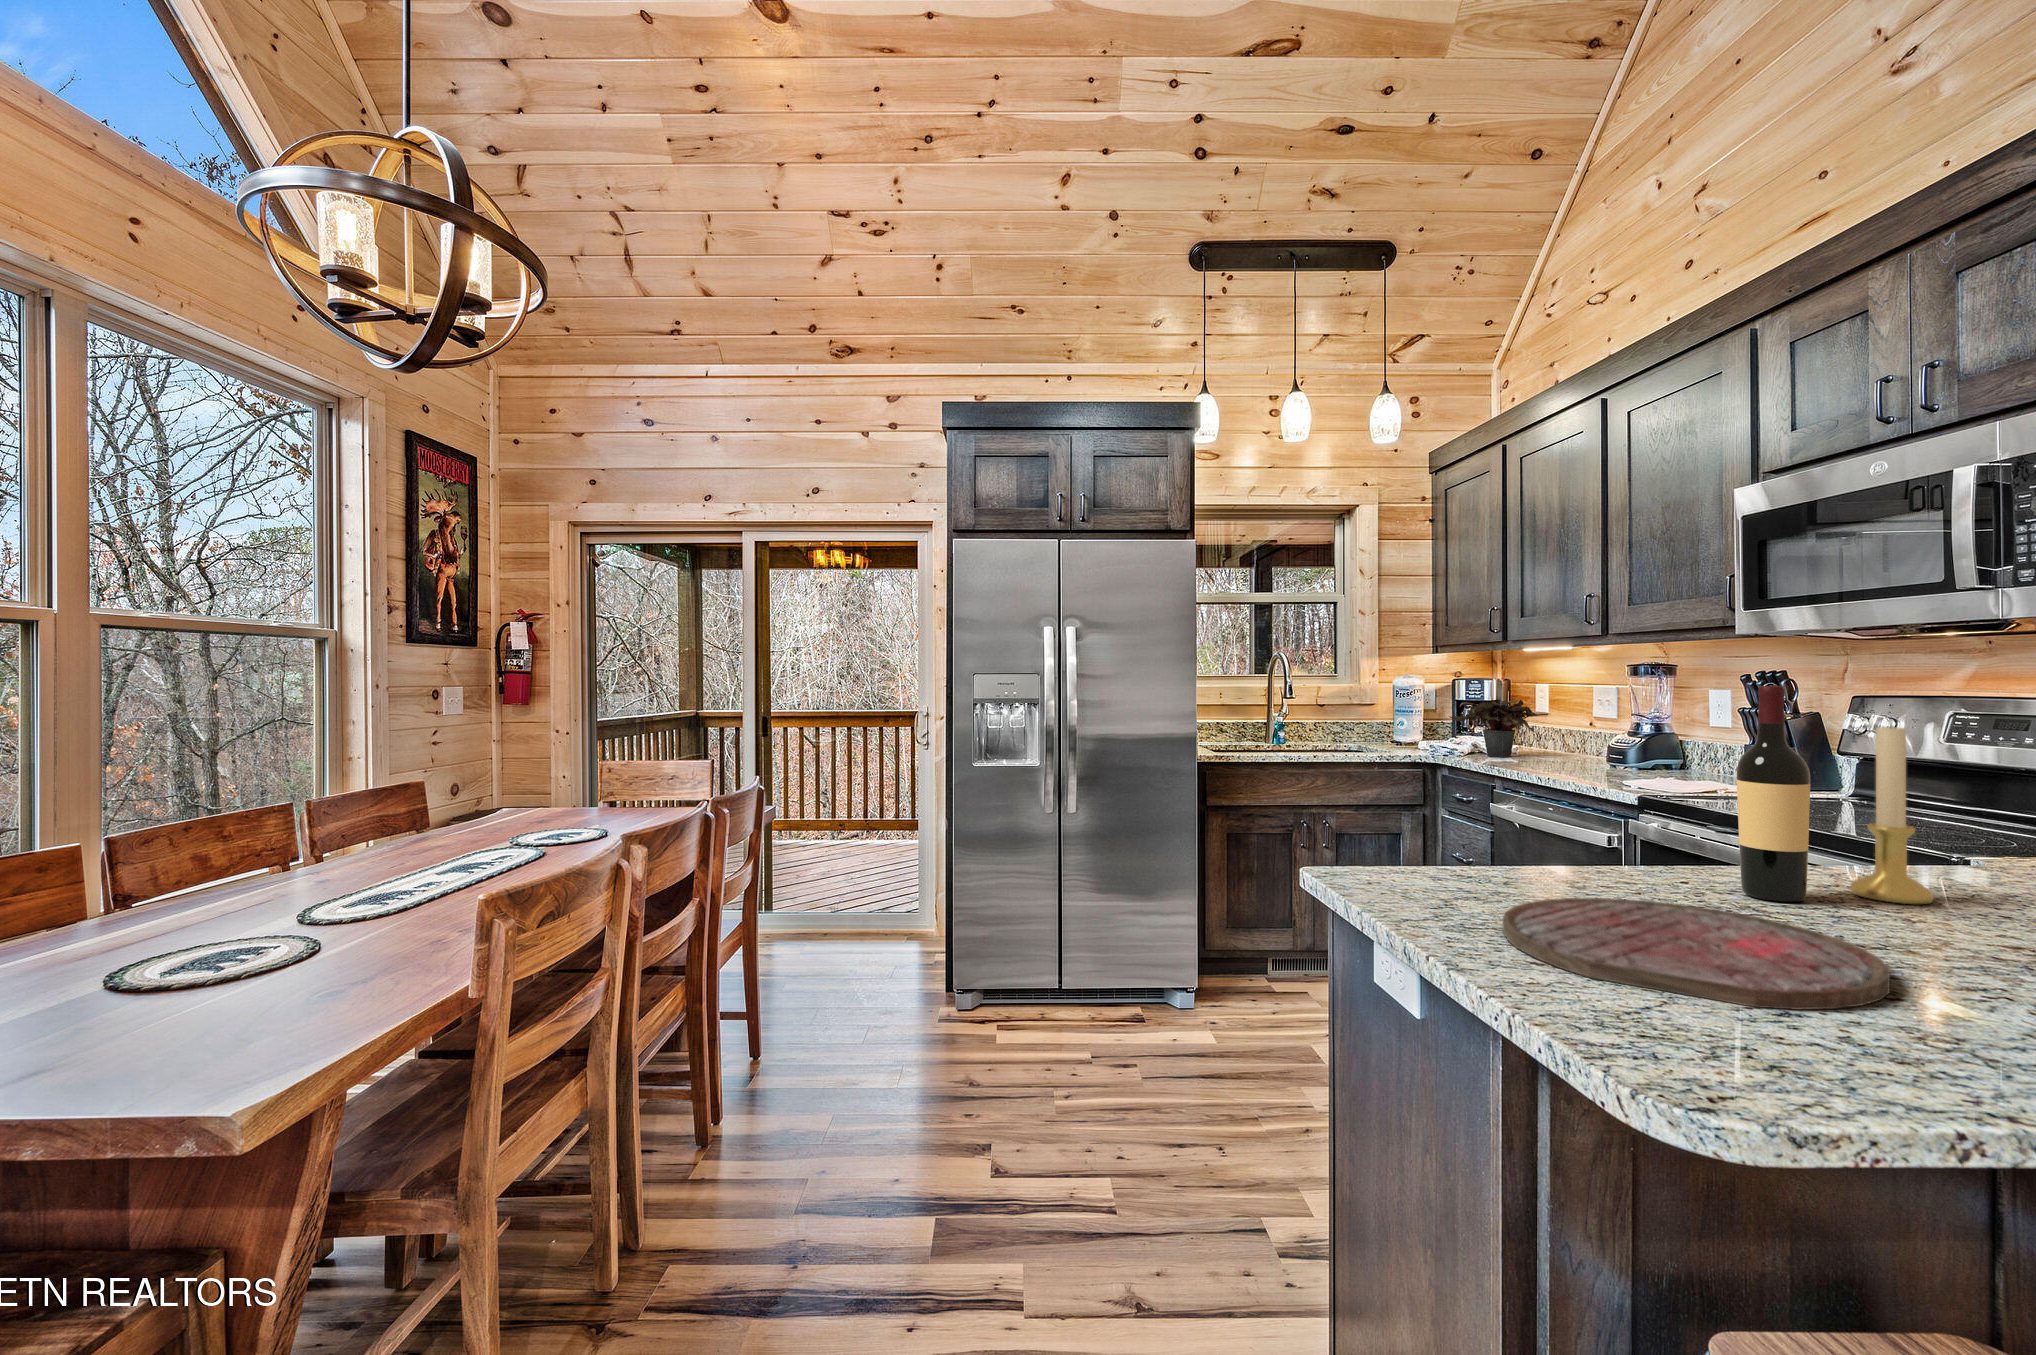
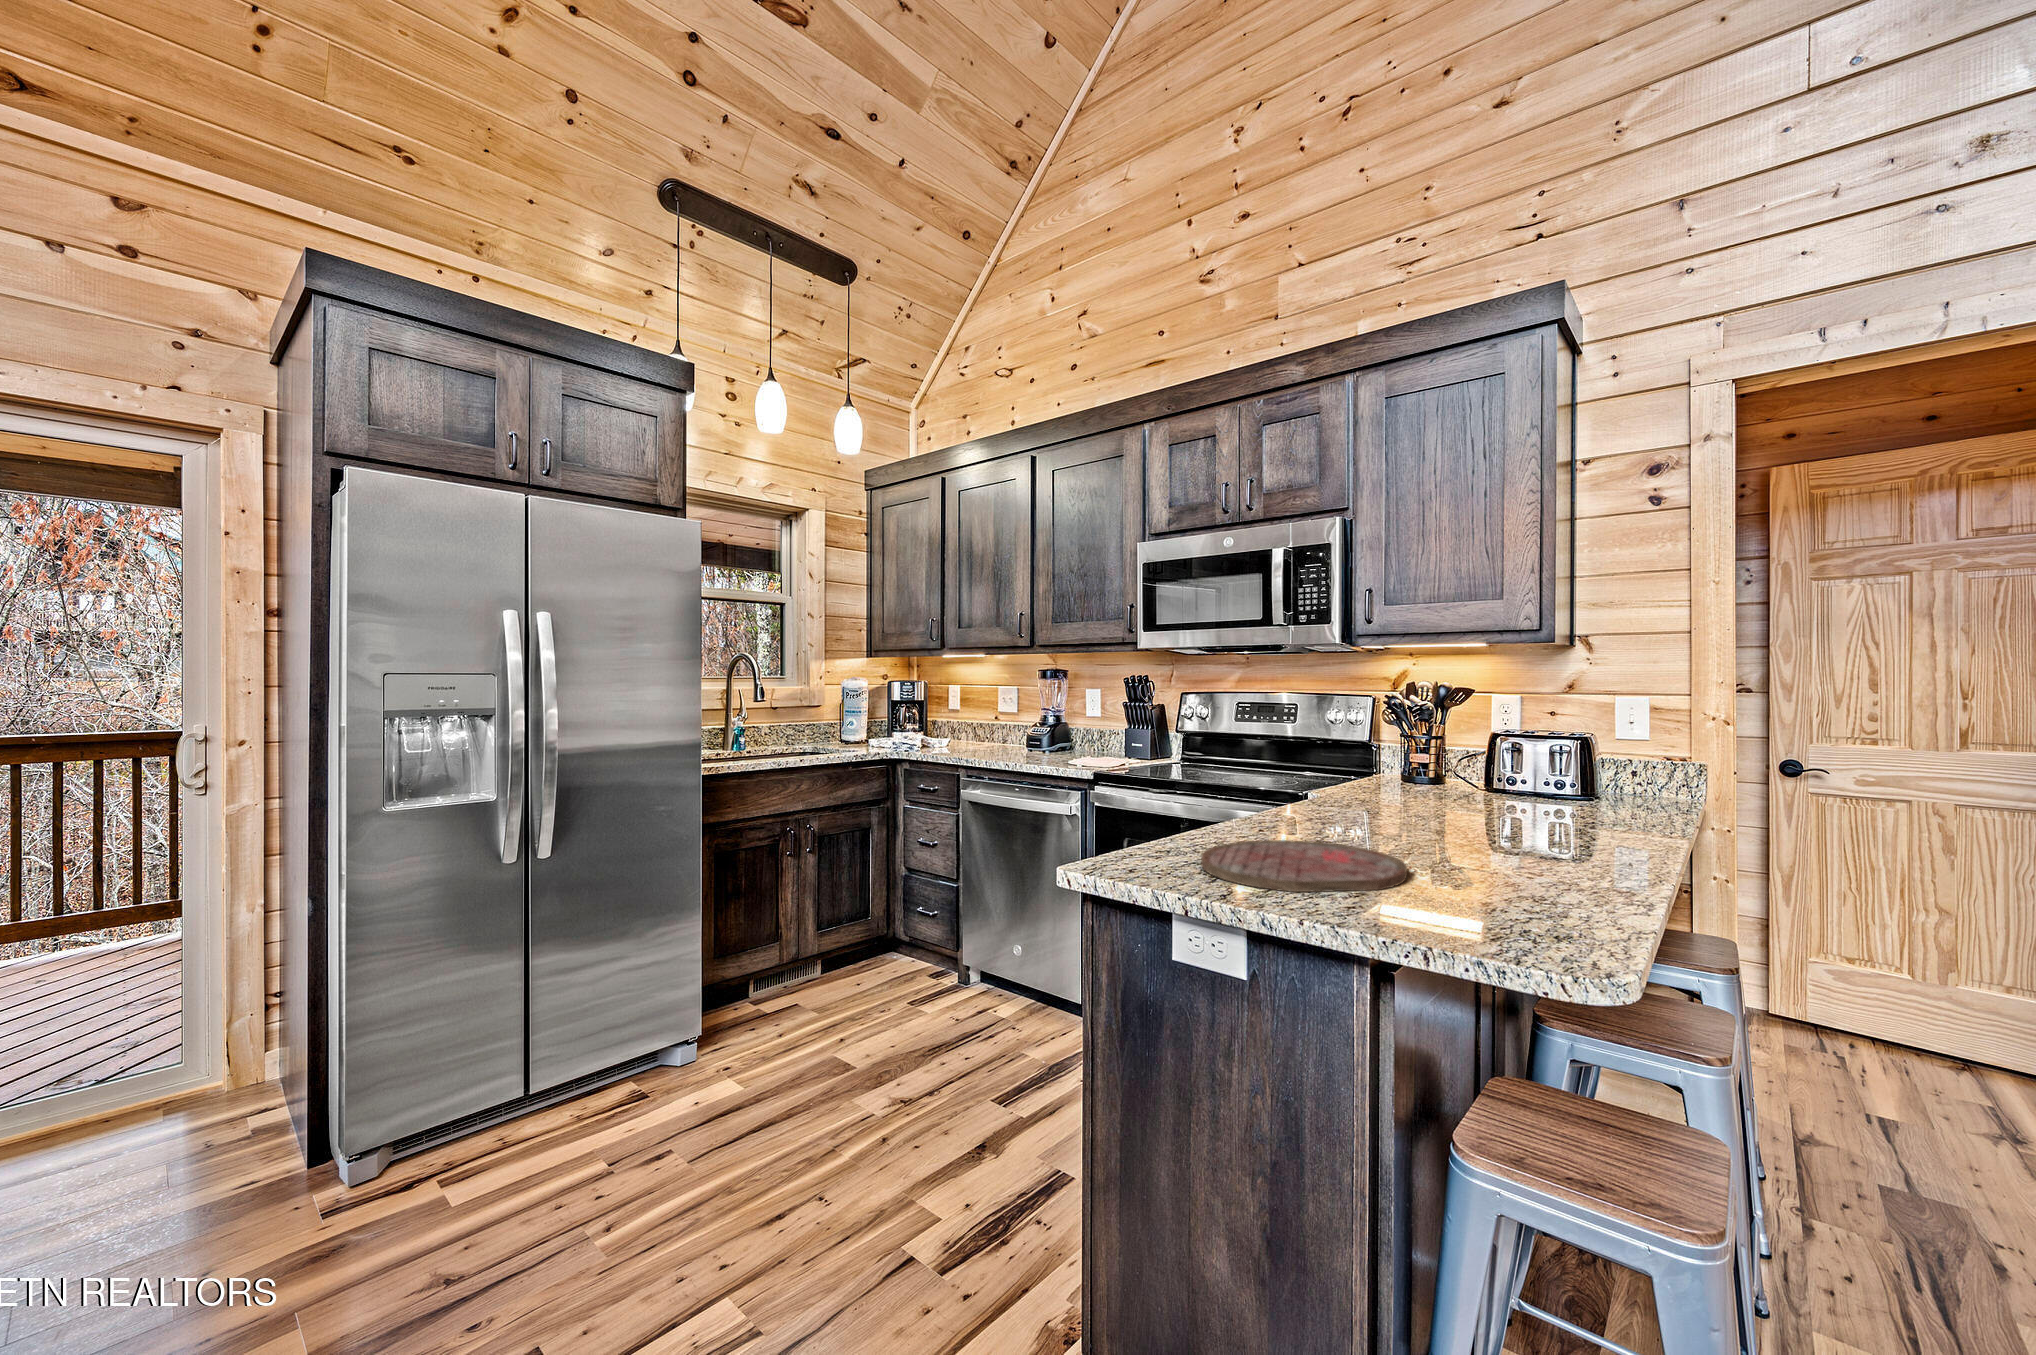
wine bottle: present [1737,686,1810,902] -> none [1257,694,1294,831]
potted plant: present [1449,699,1549,757] -> none [901,698,978,748]
candle holder: present [1850,723,1934,904] -> none [1296,713,1335,824]

